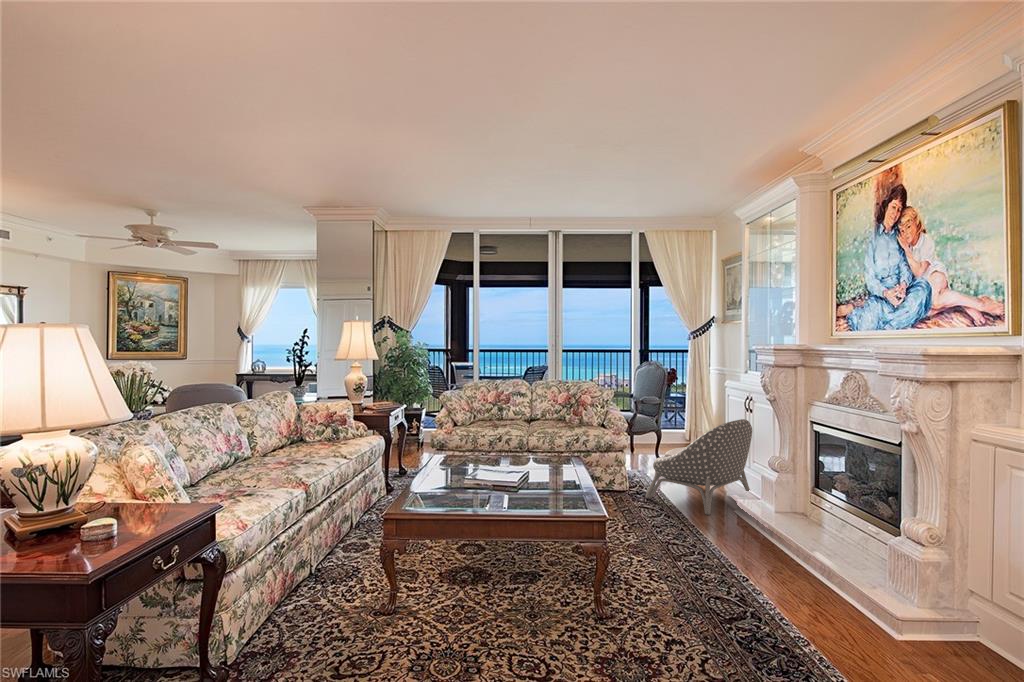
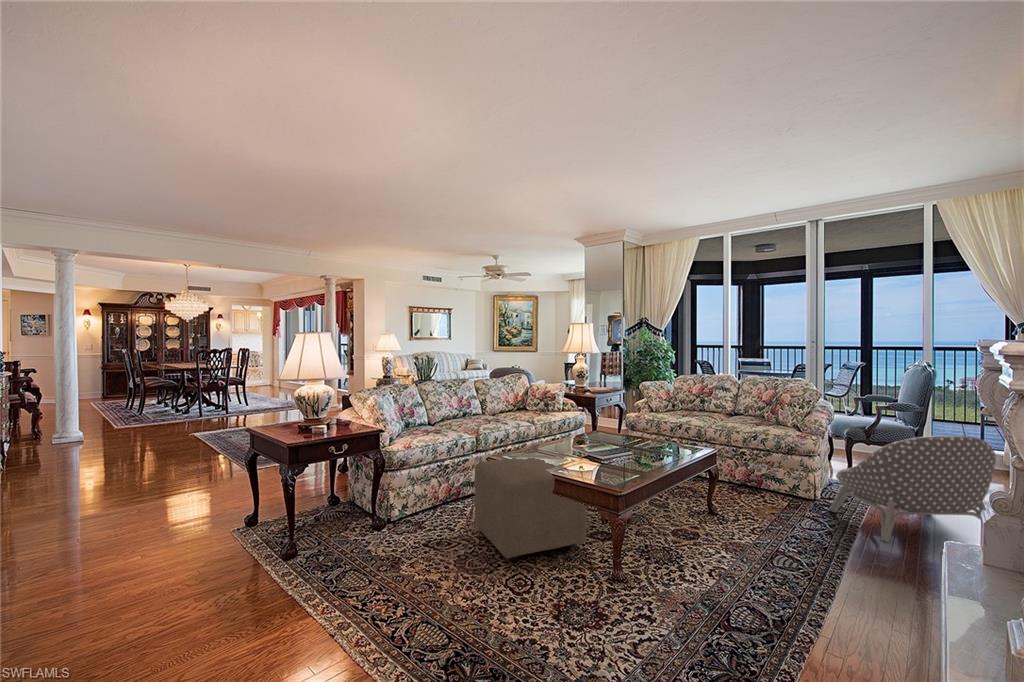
ottoman: none [387,499,543,653] -> present [475,458,586,560]

